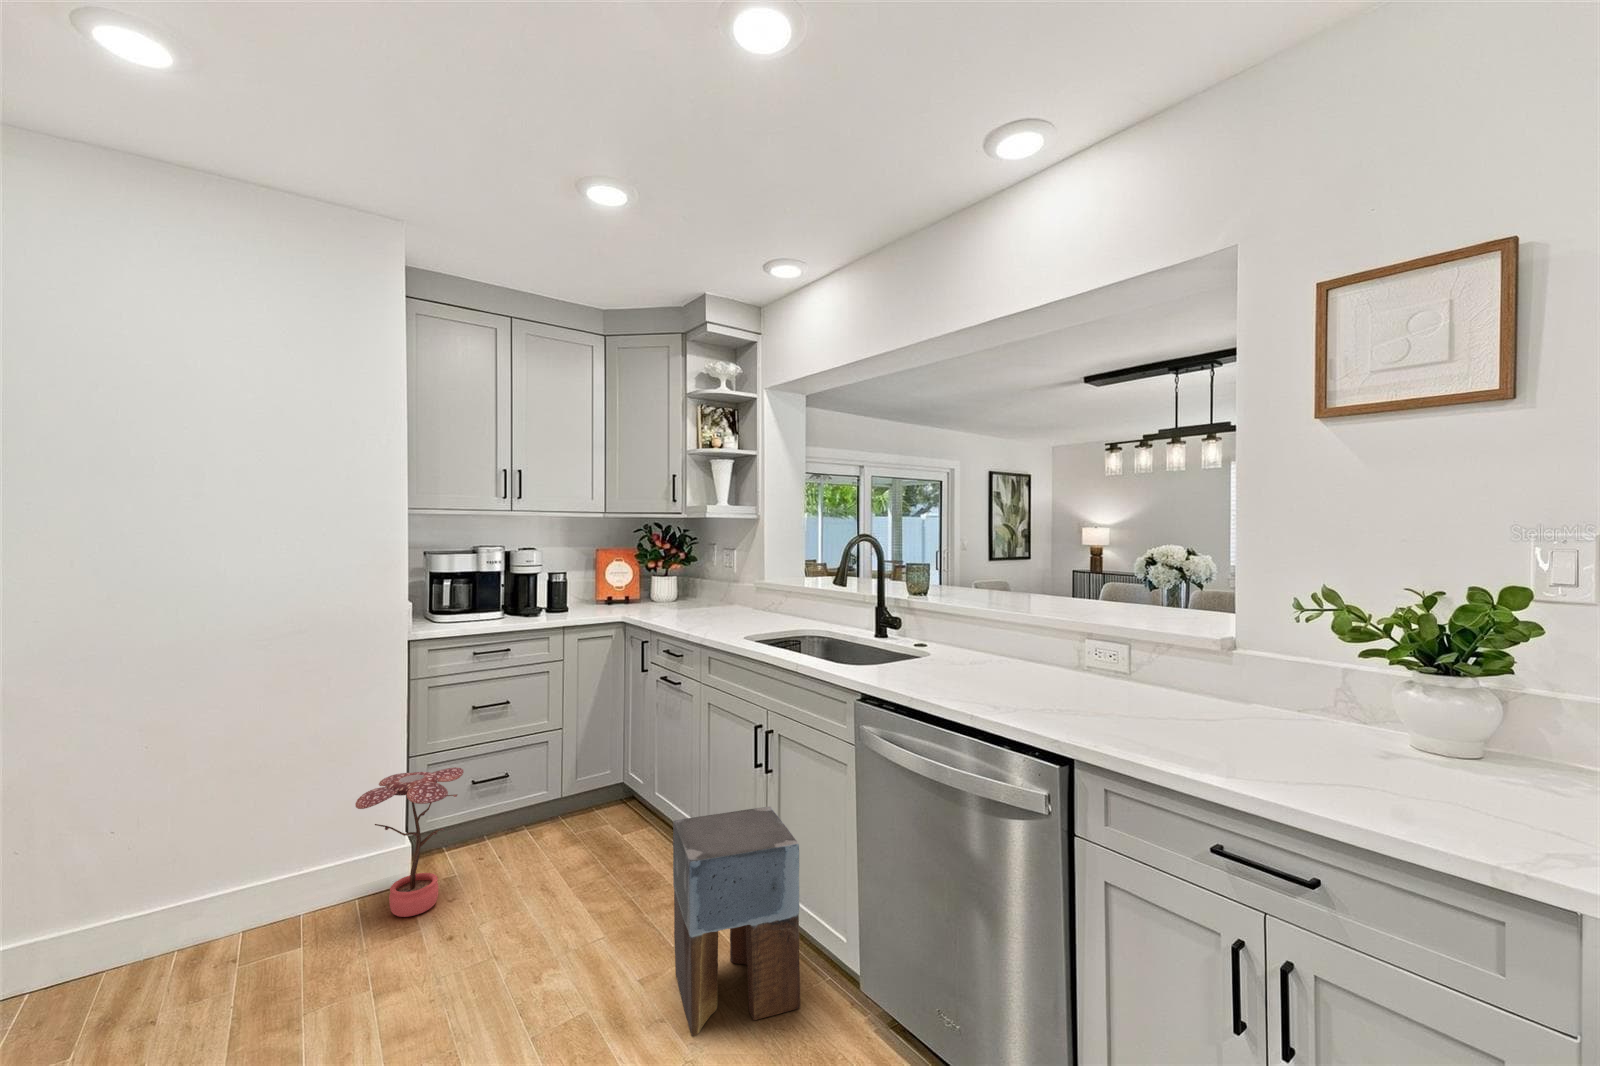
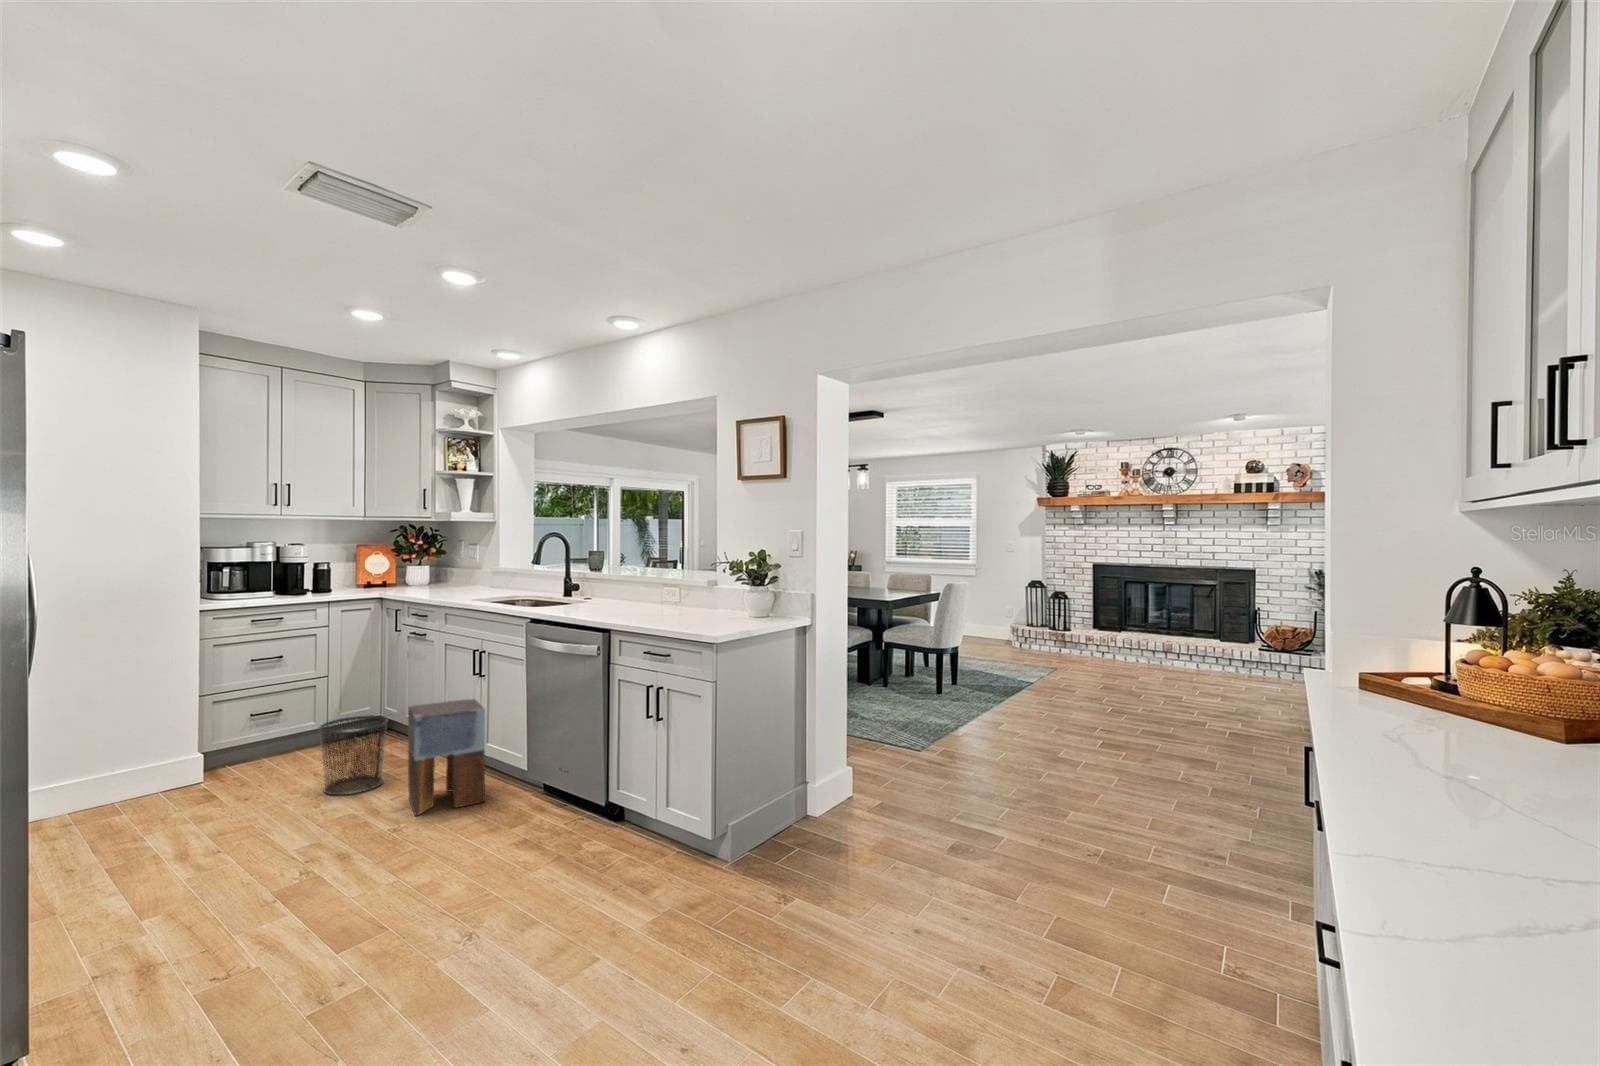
potted plant: present [355,767,464,917] -> none [169,697,251,794]
waste bin: none [545,810,641,948] -> present [318,715,388,795]

